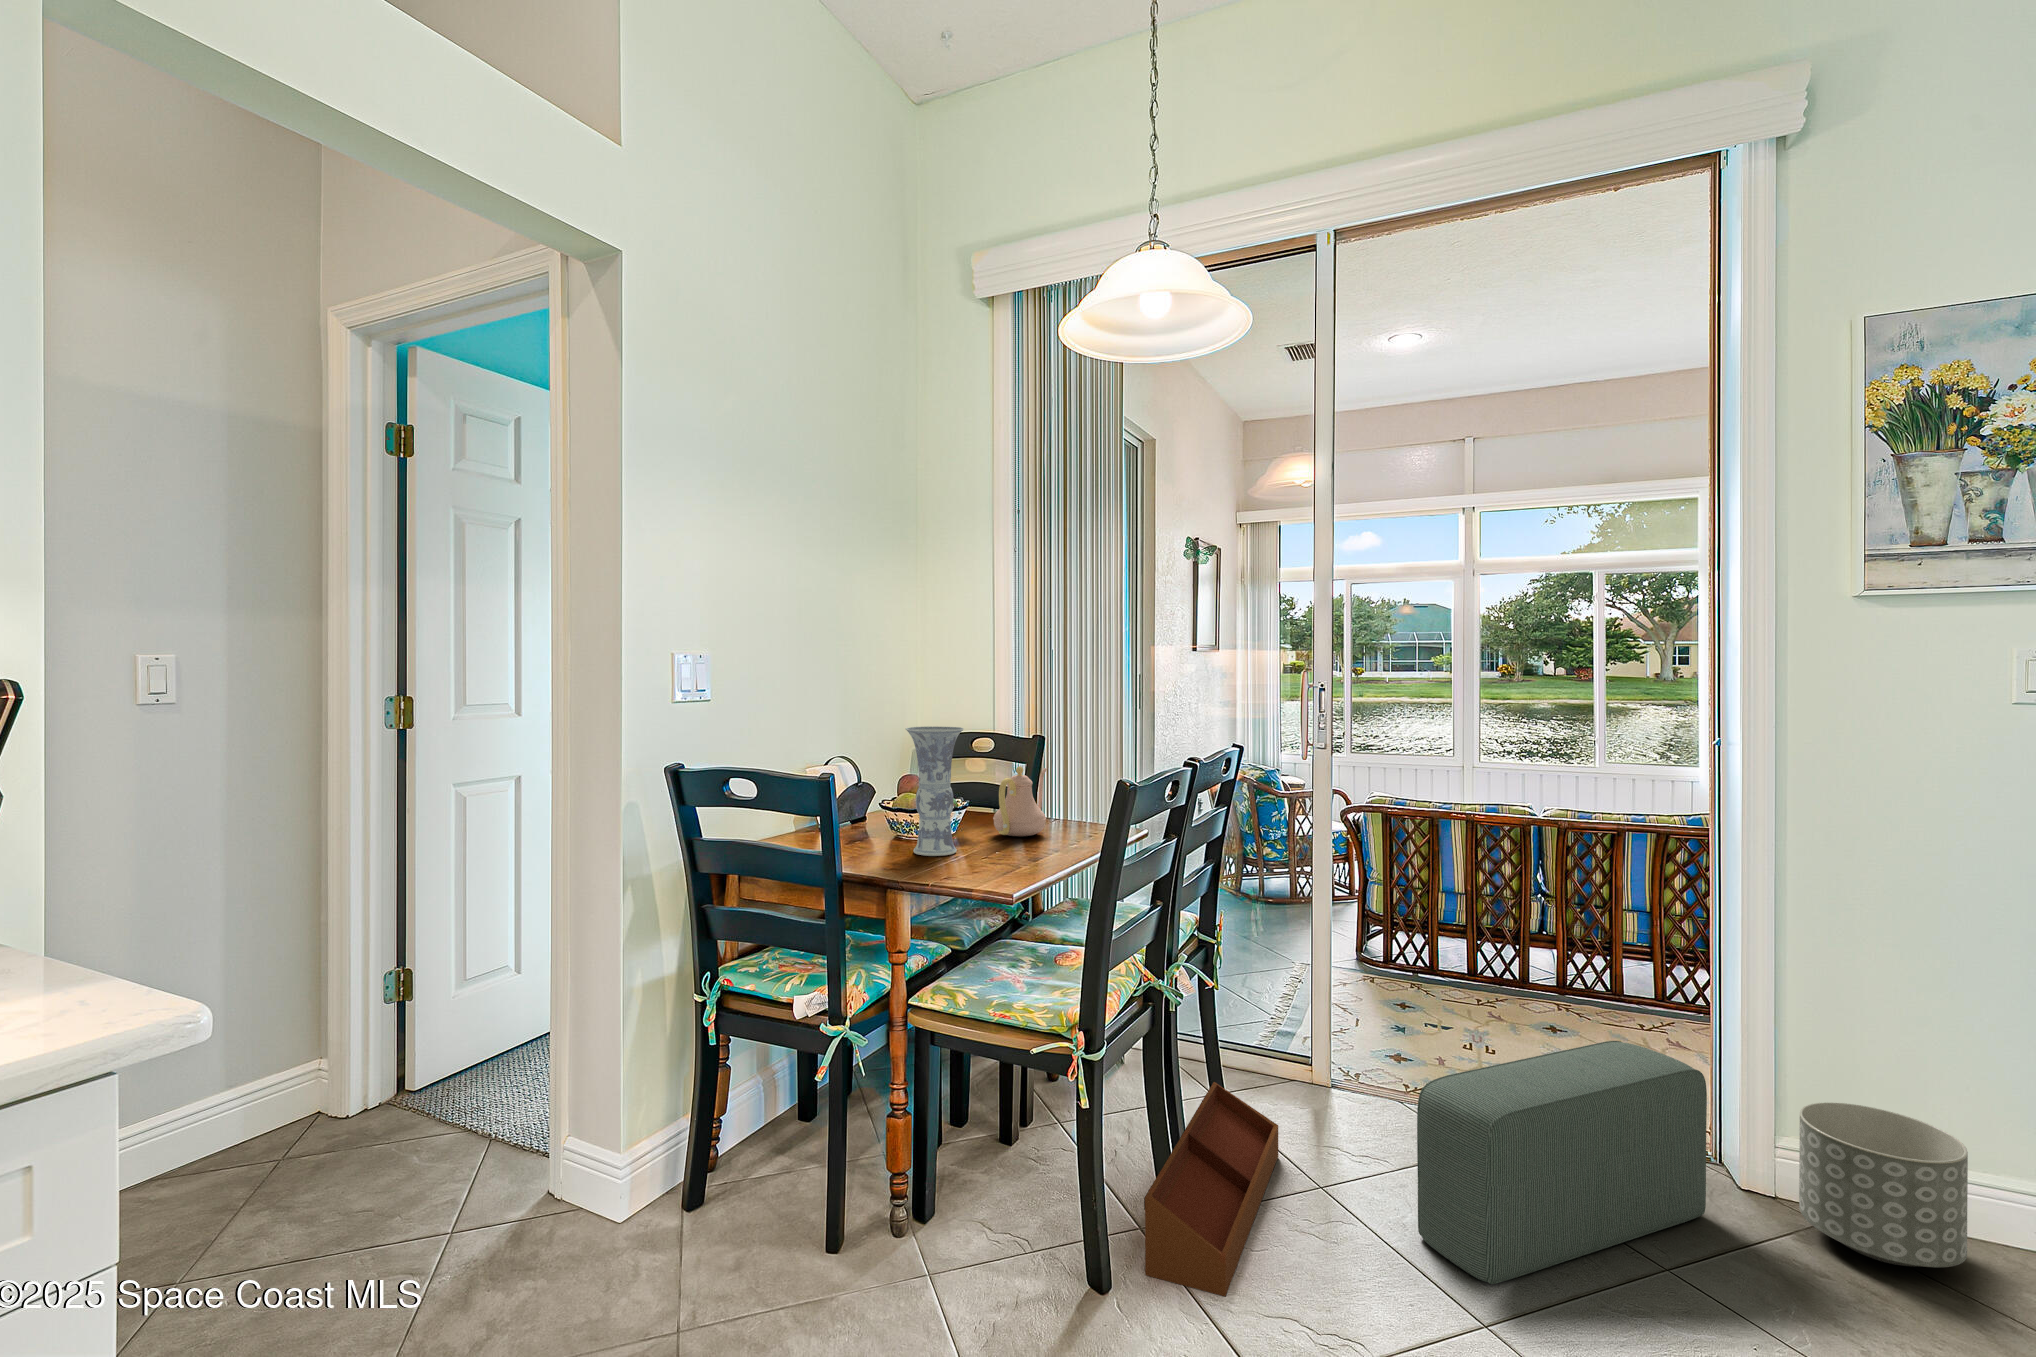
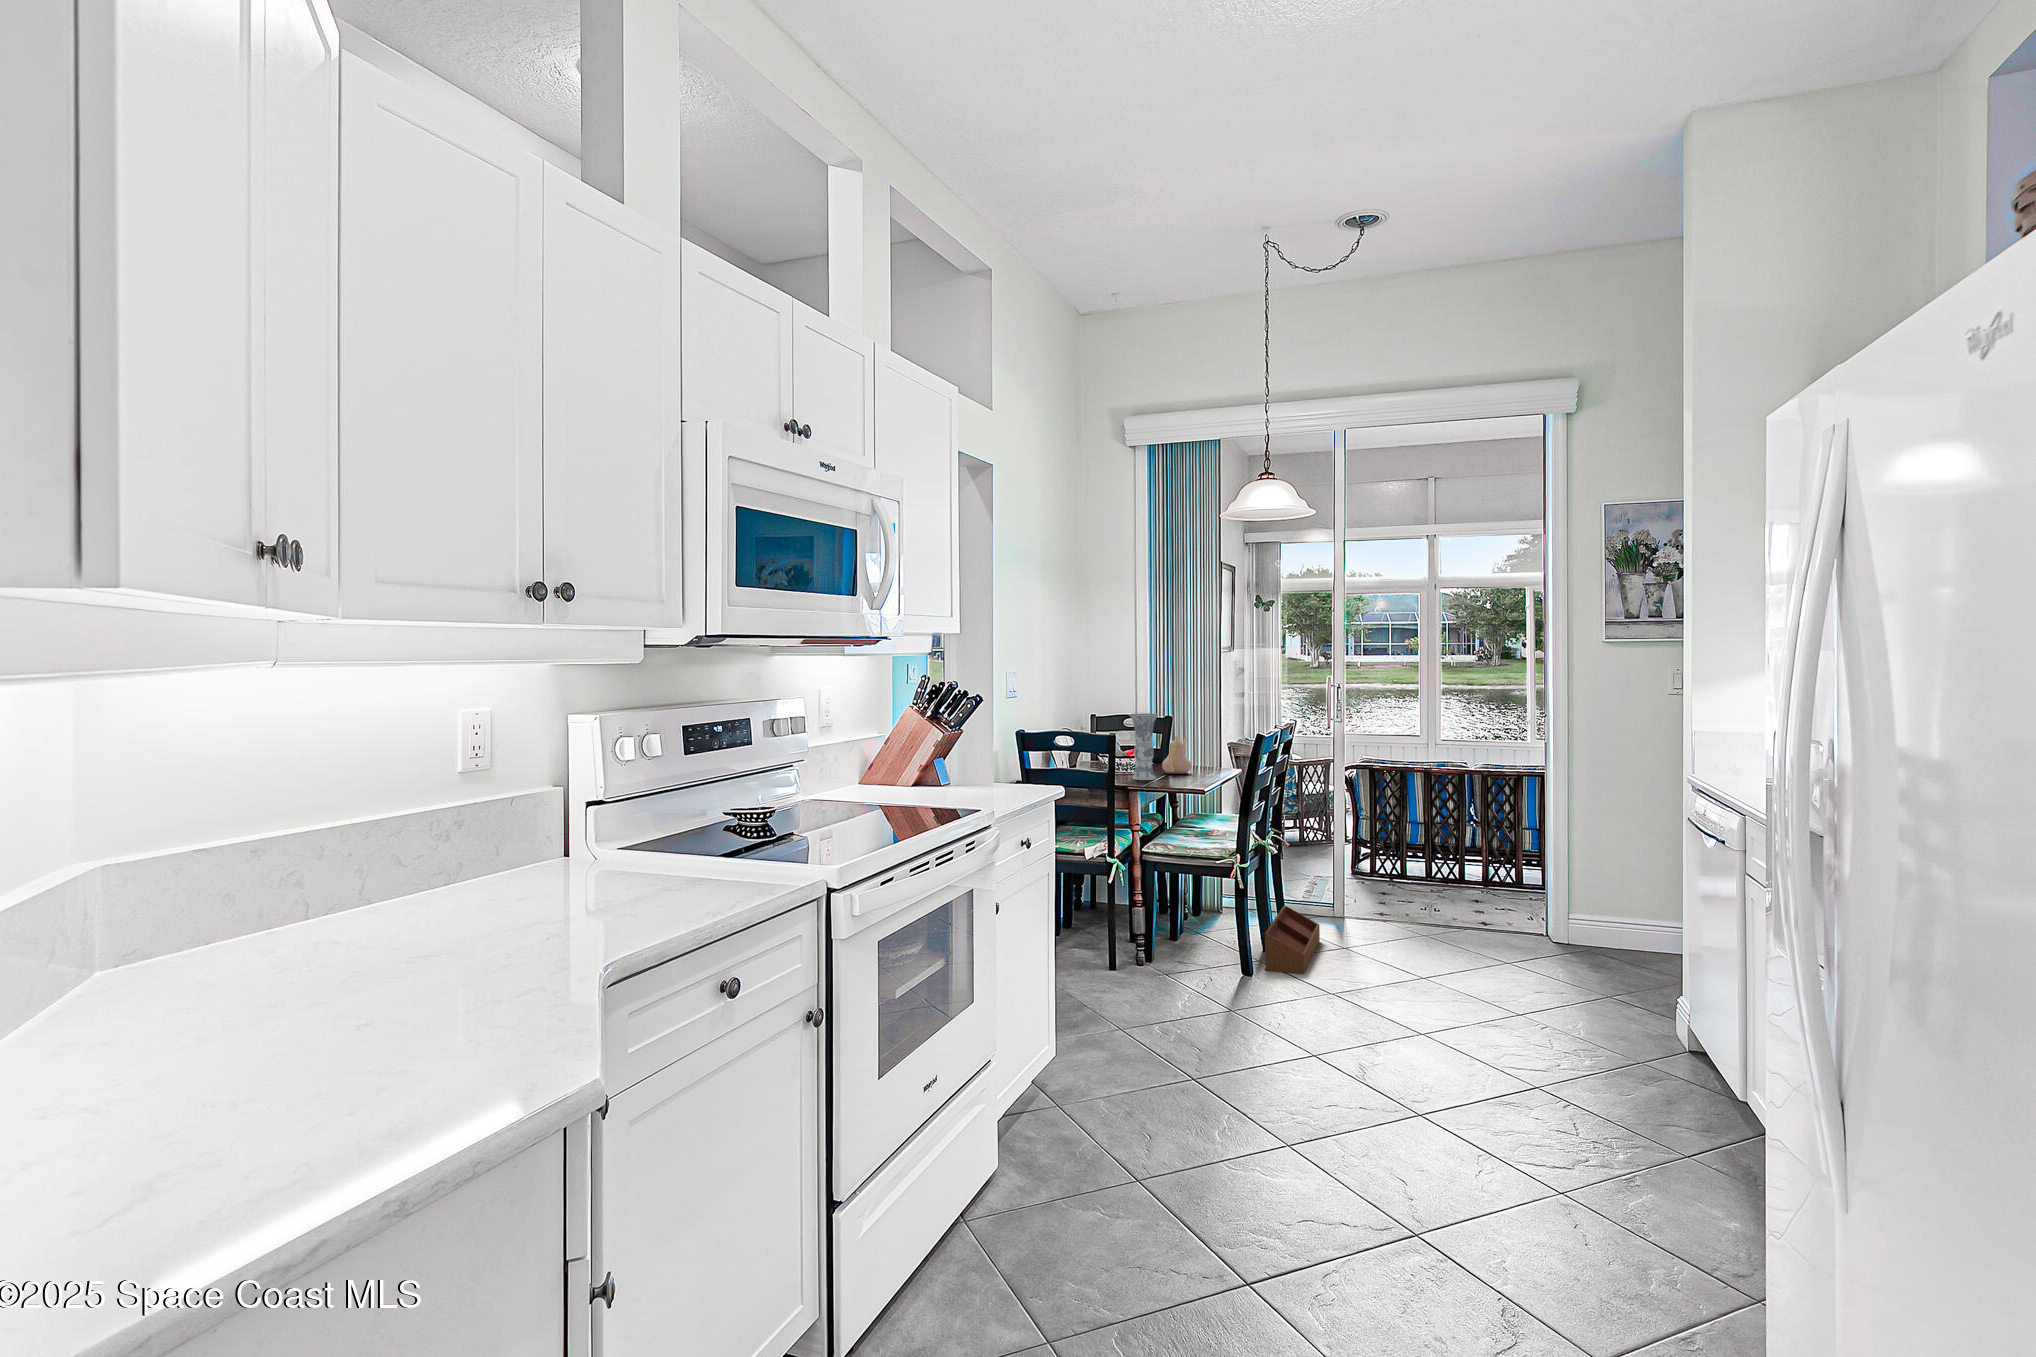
pouf: present [1417,1041,1707,1284] -> none [1391,871,1530,968]
planter: present [1799,1102,1968,1268] -> none [1572,894,1639,959]

